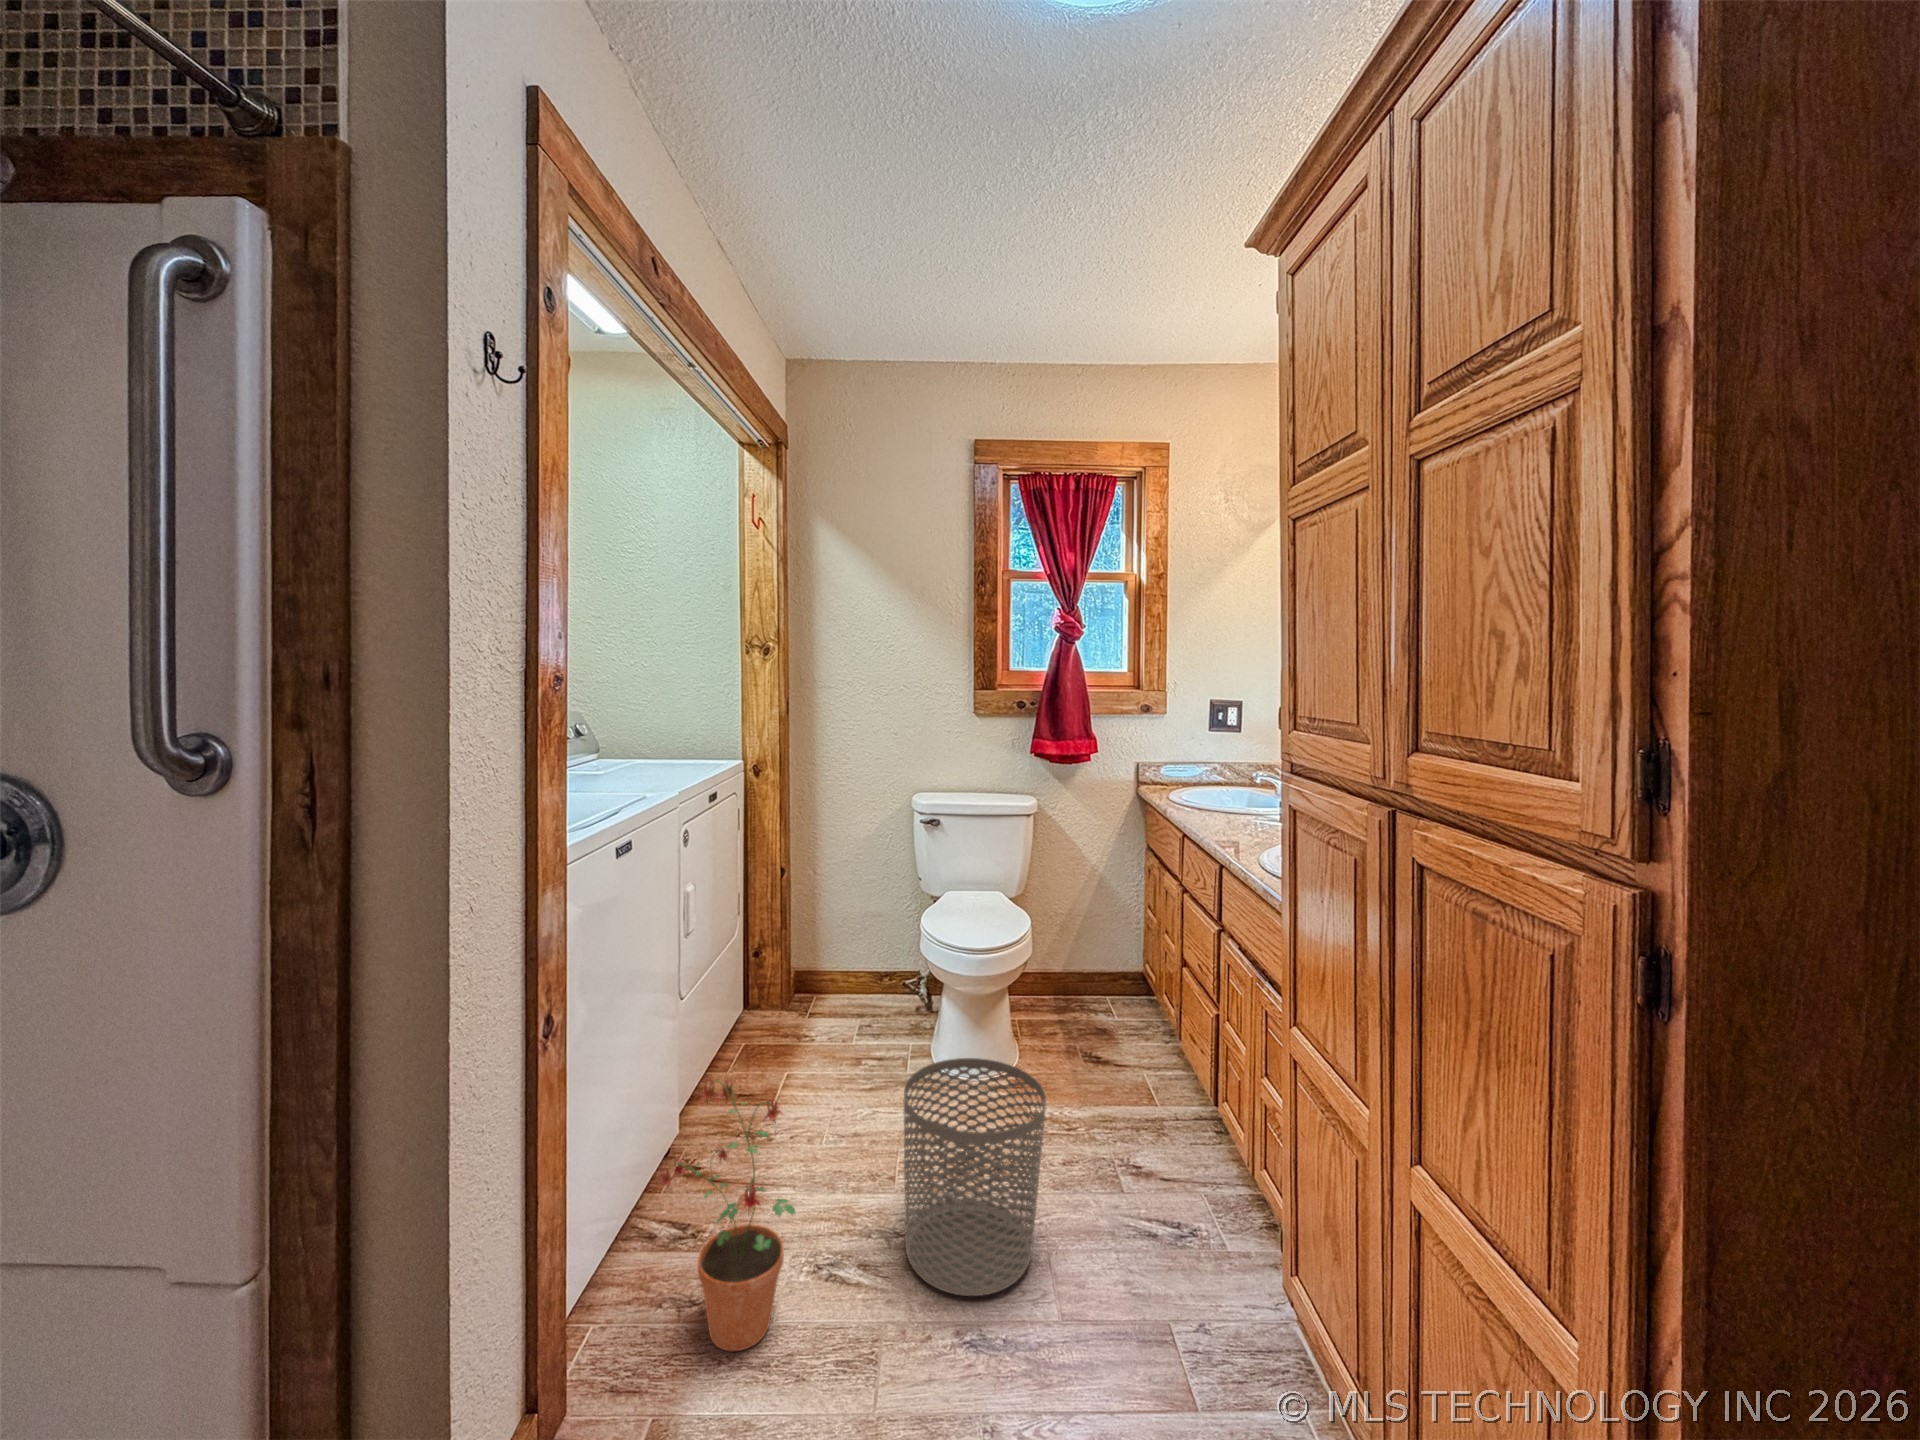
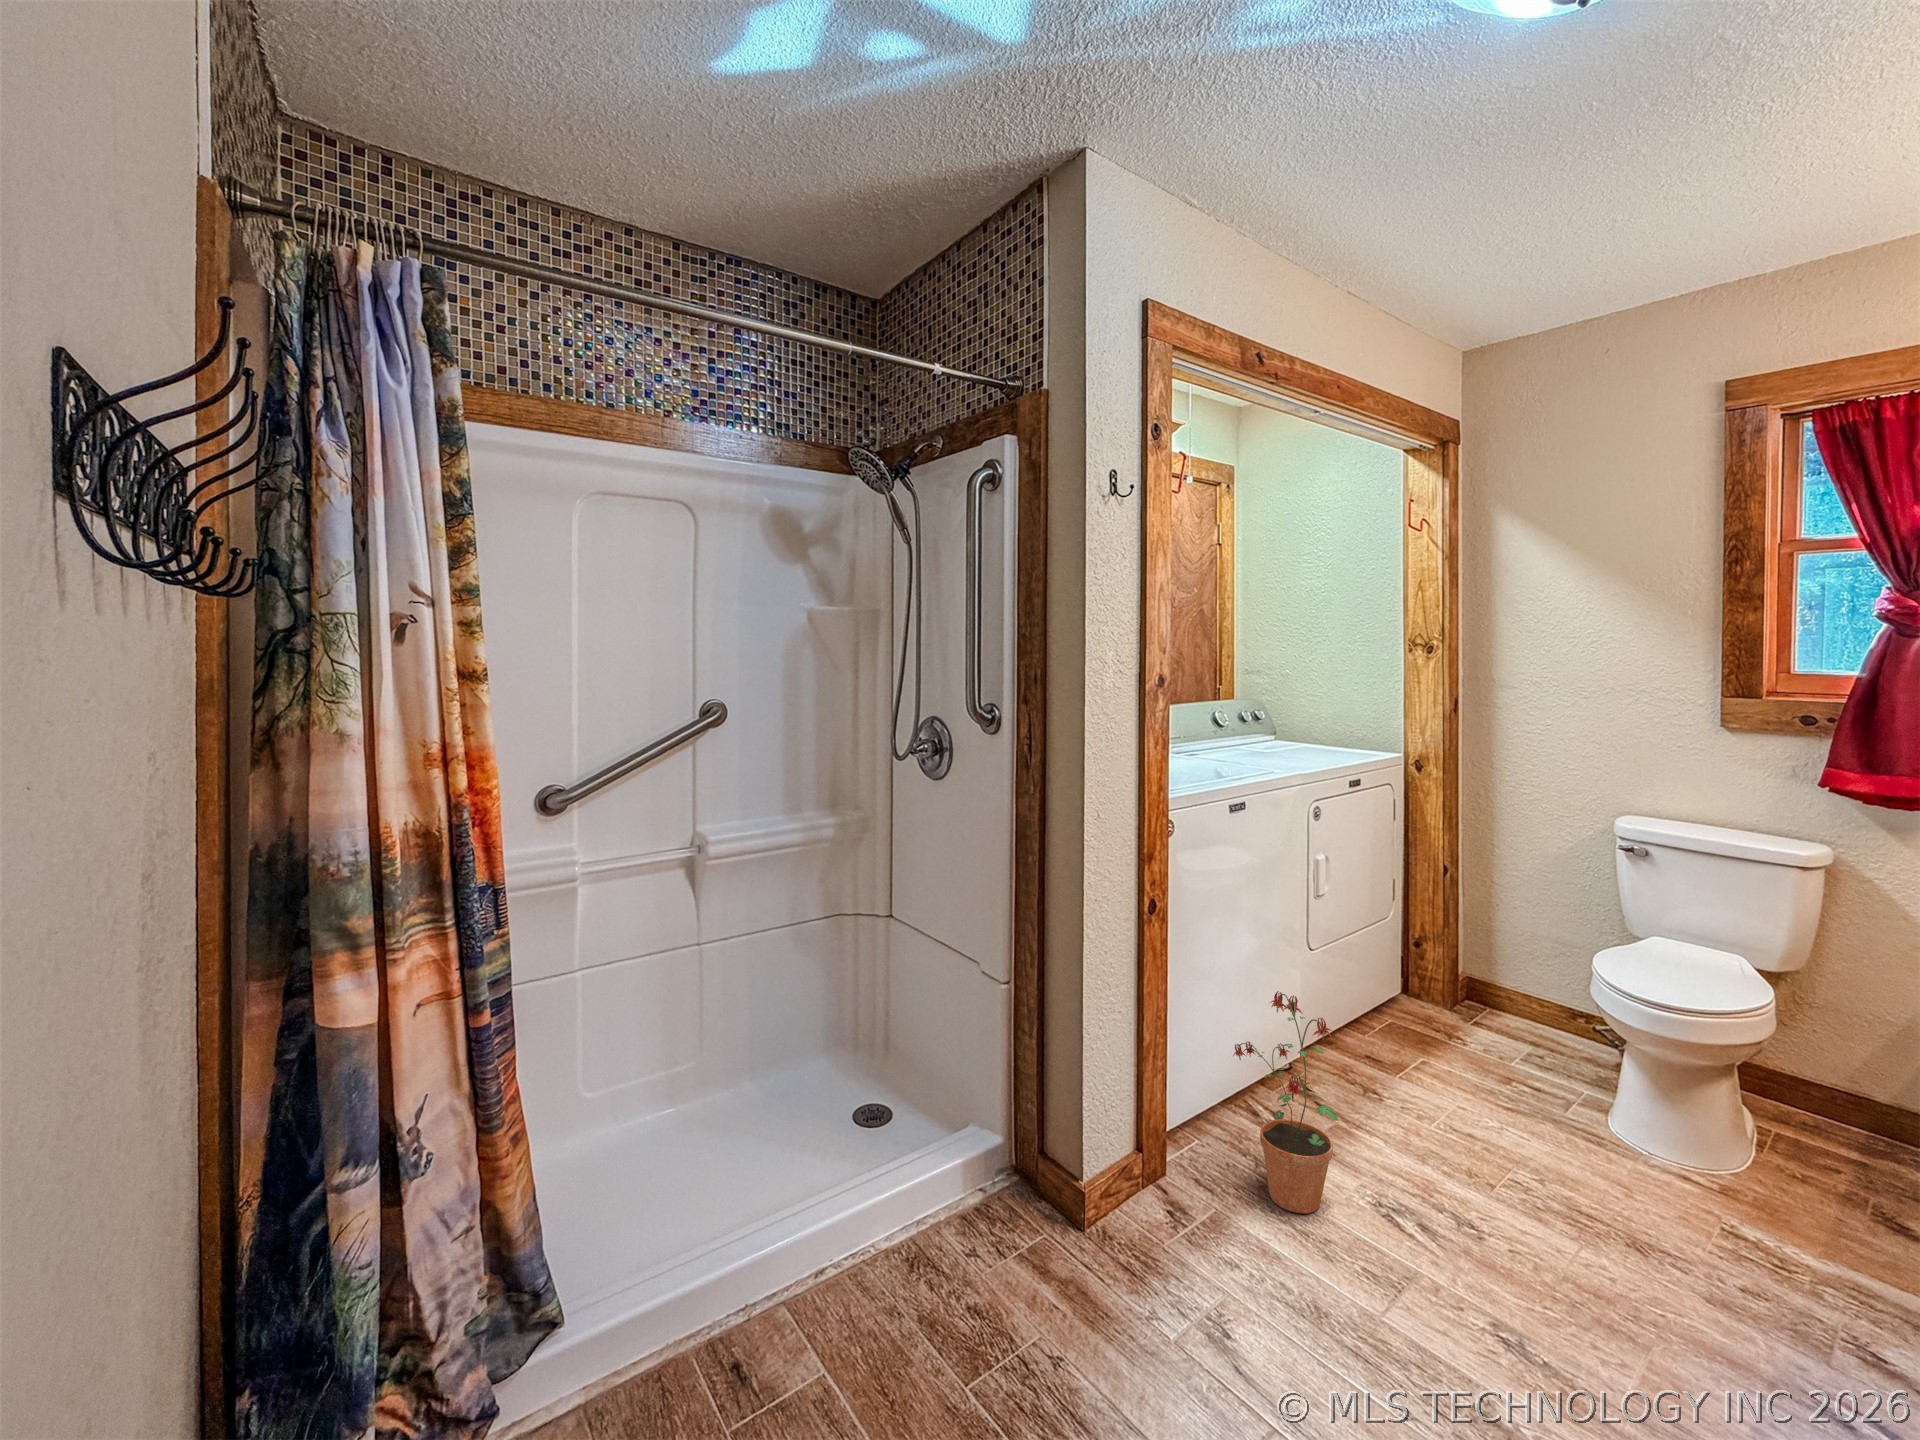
waste bin: present [904,1058,1046,1296] -> none [1469,1063,1653,1312]

